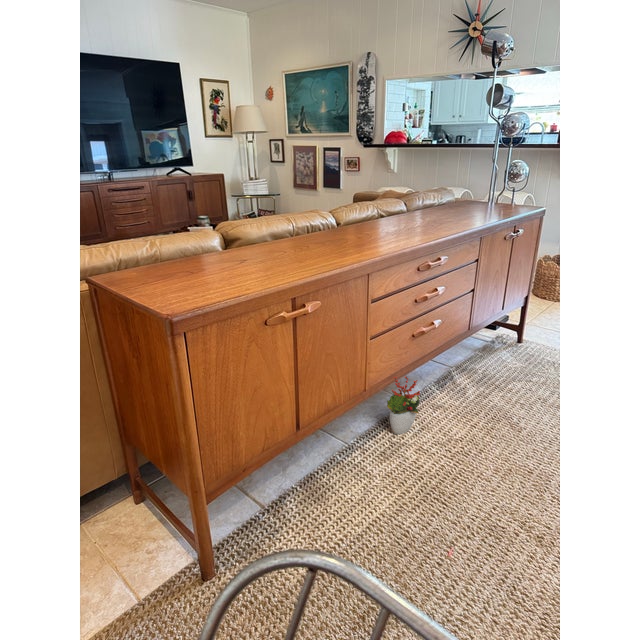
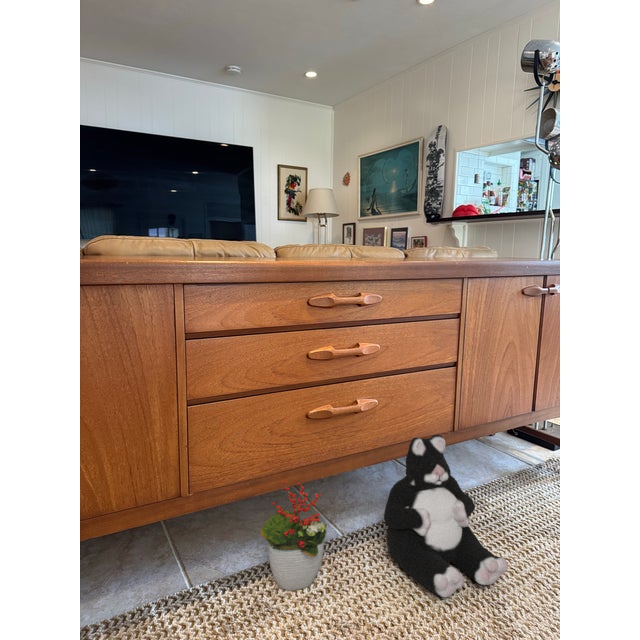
plush toy: none [433,336,506,419] -> present [384,435,508,598]

